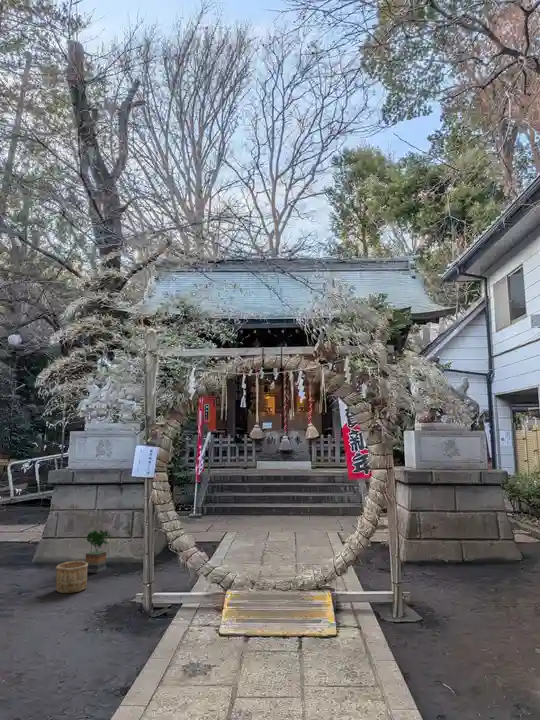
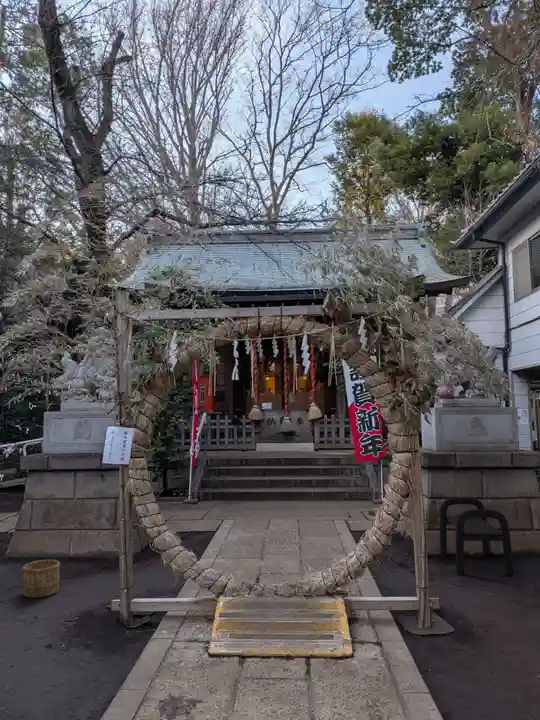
bench: none [420,511,481,578] -> present [439,497,514,575]
potted tree: present [86,531,111,573] -> none [60,522,91,571]

